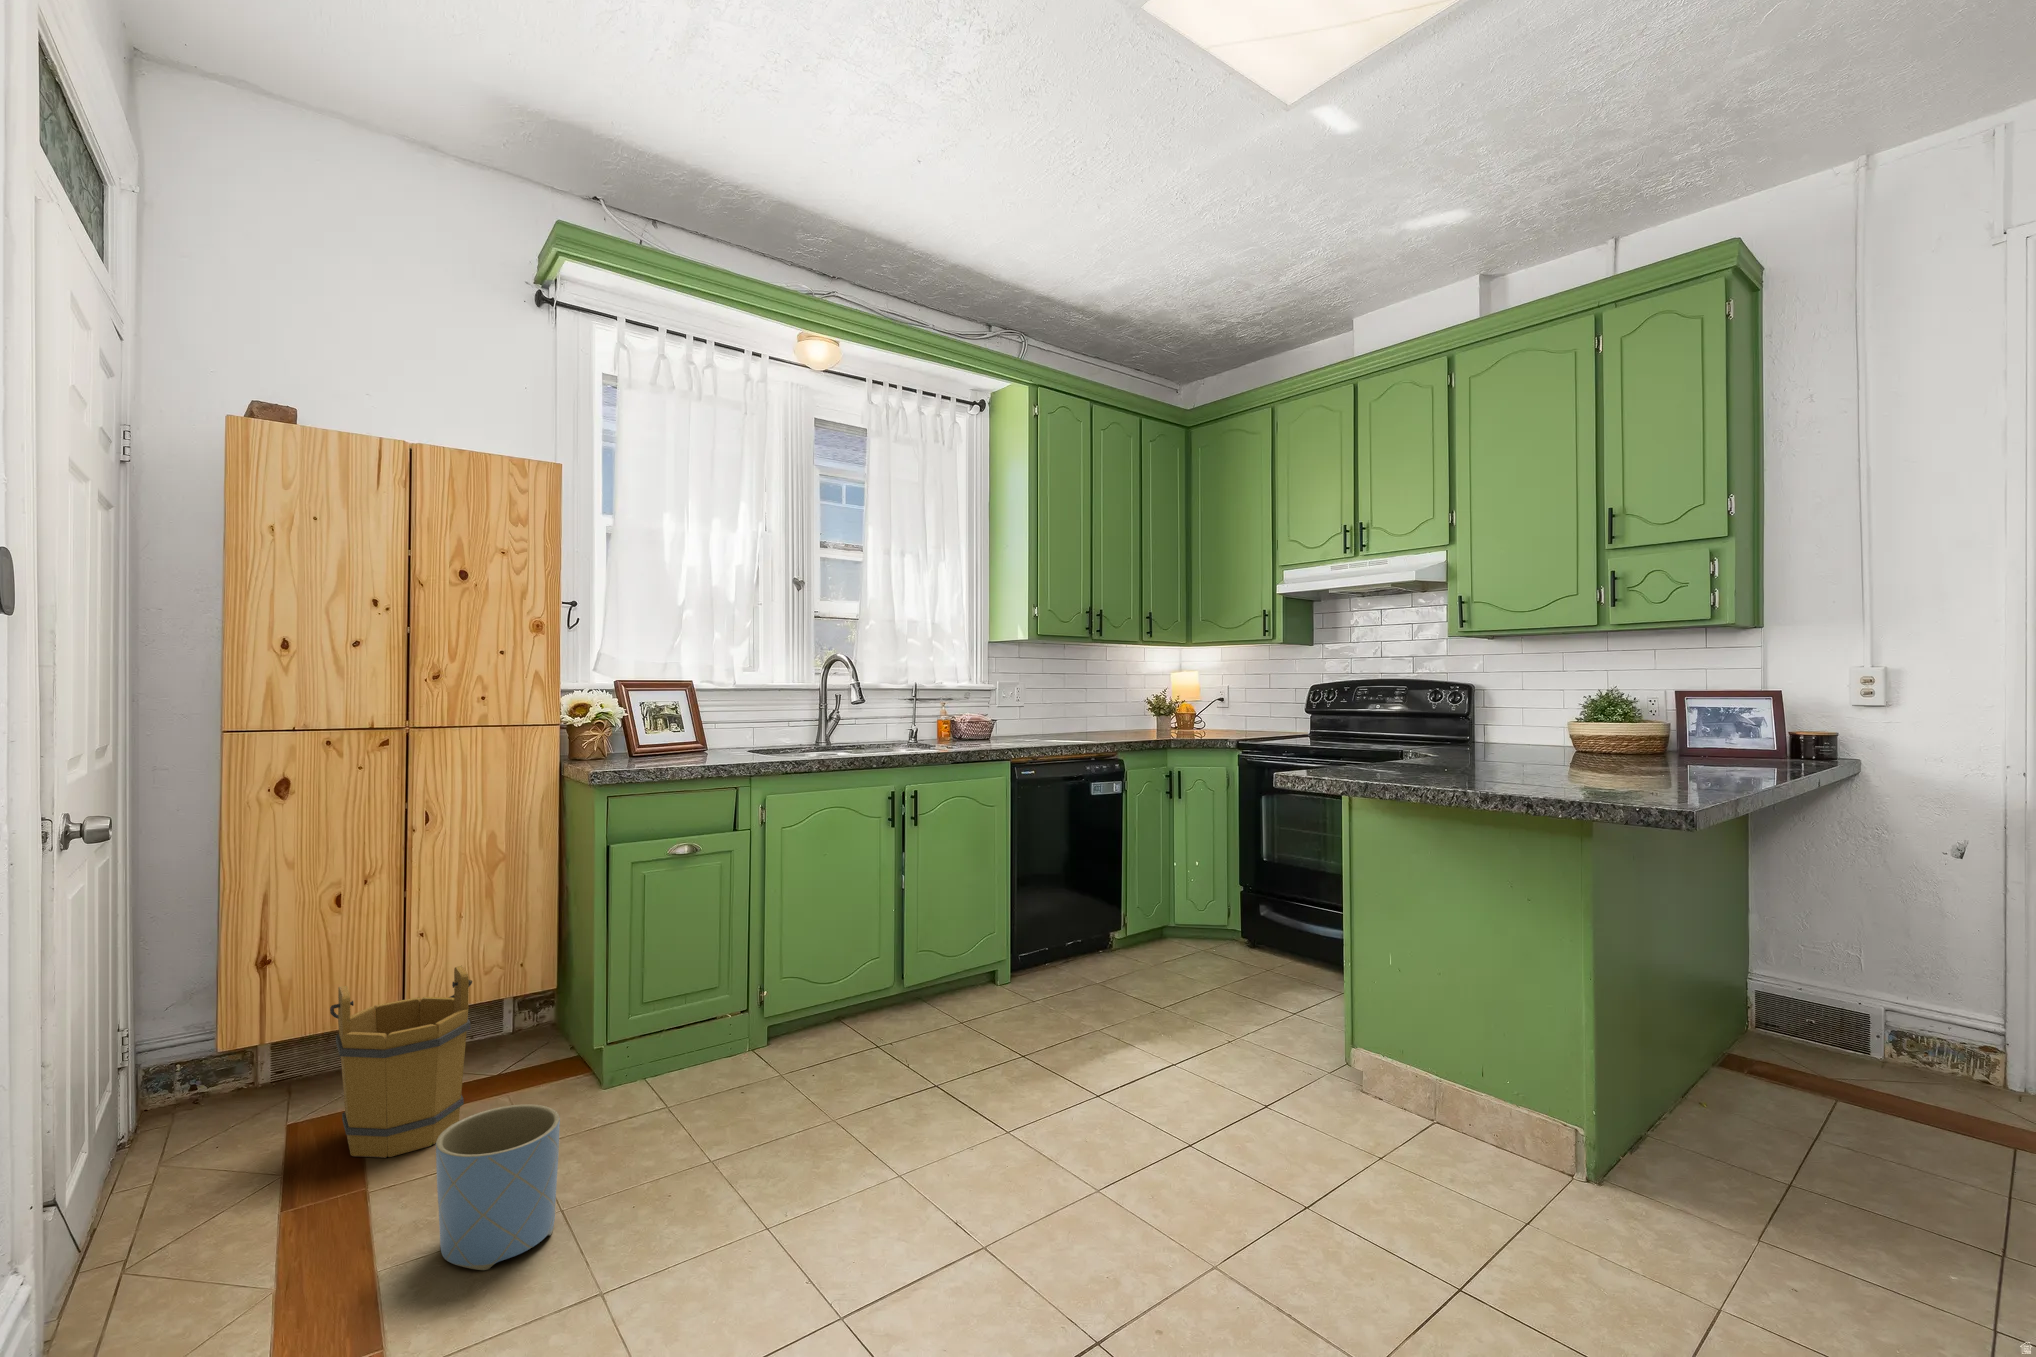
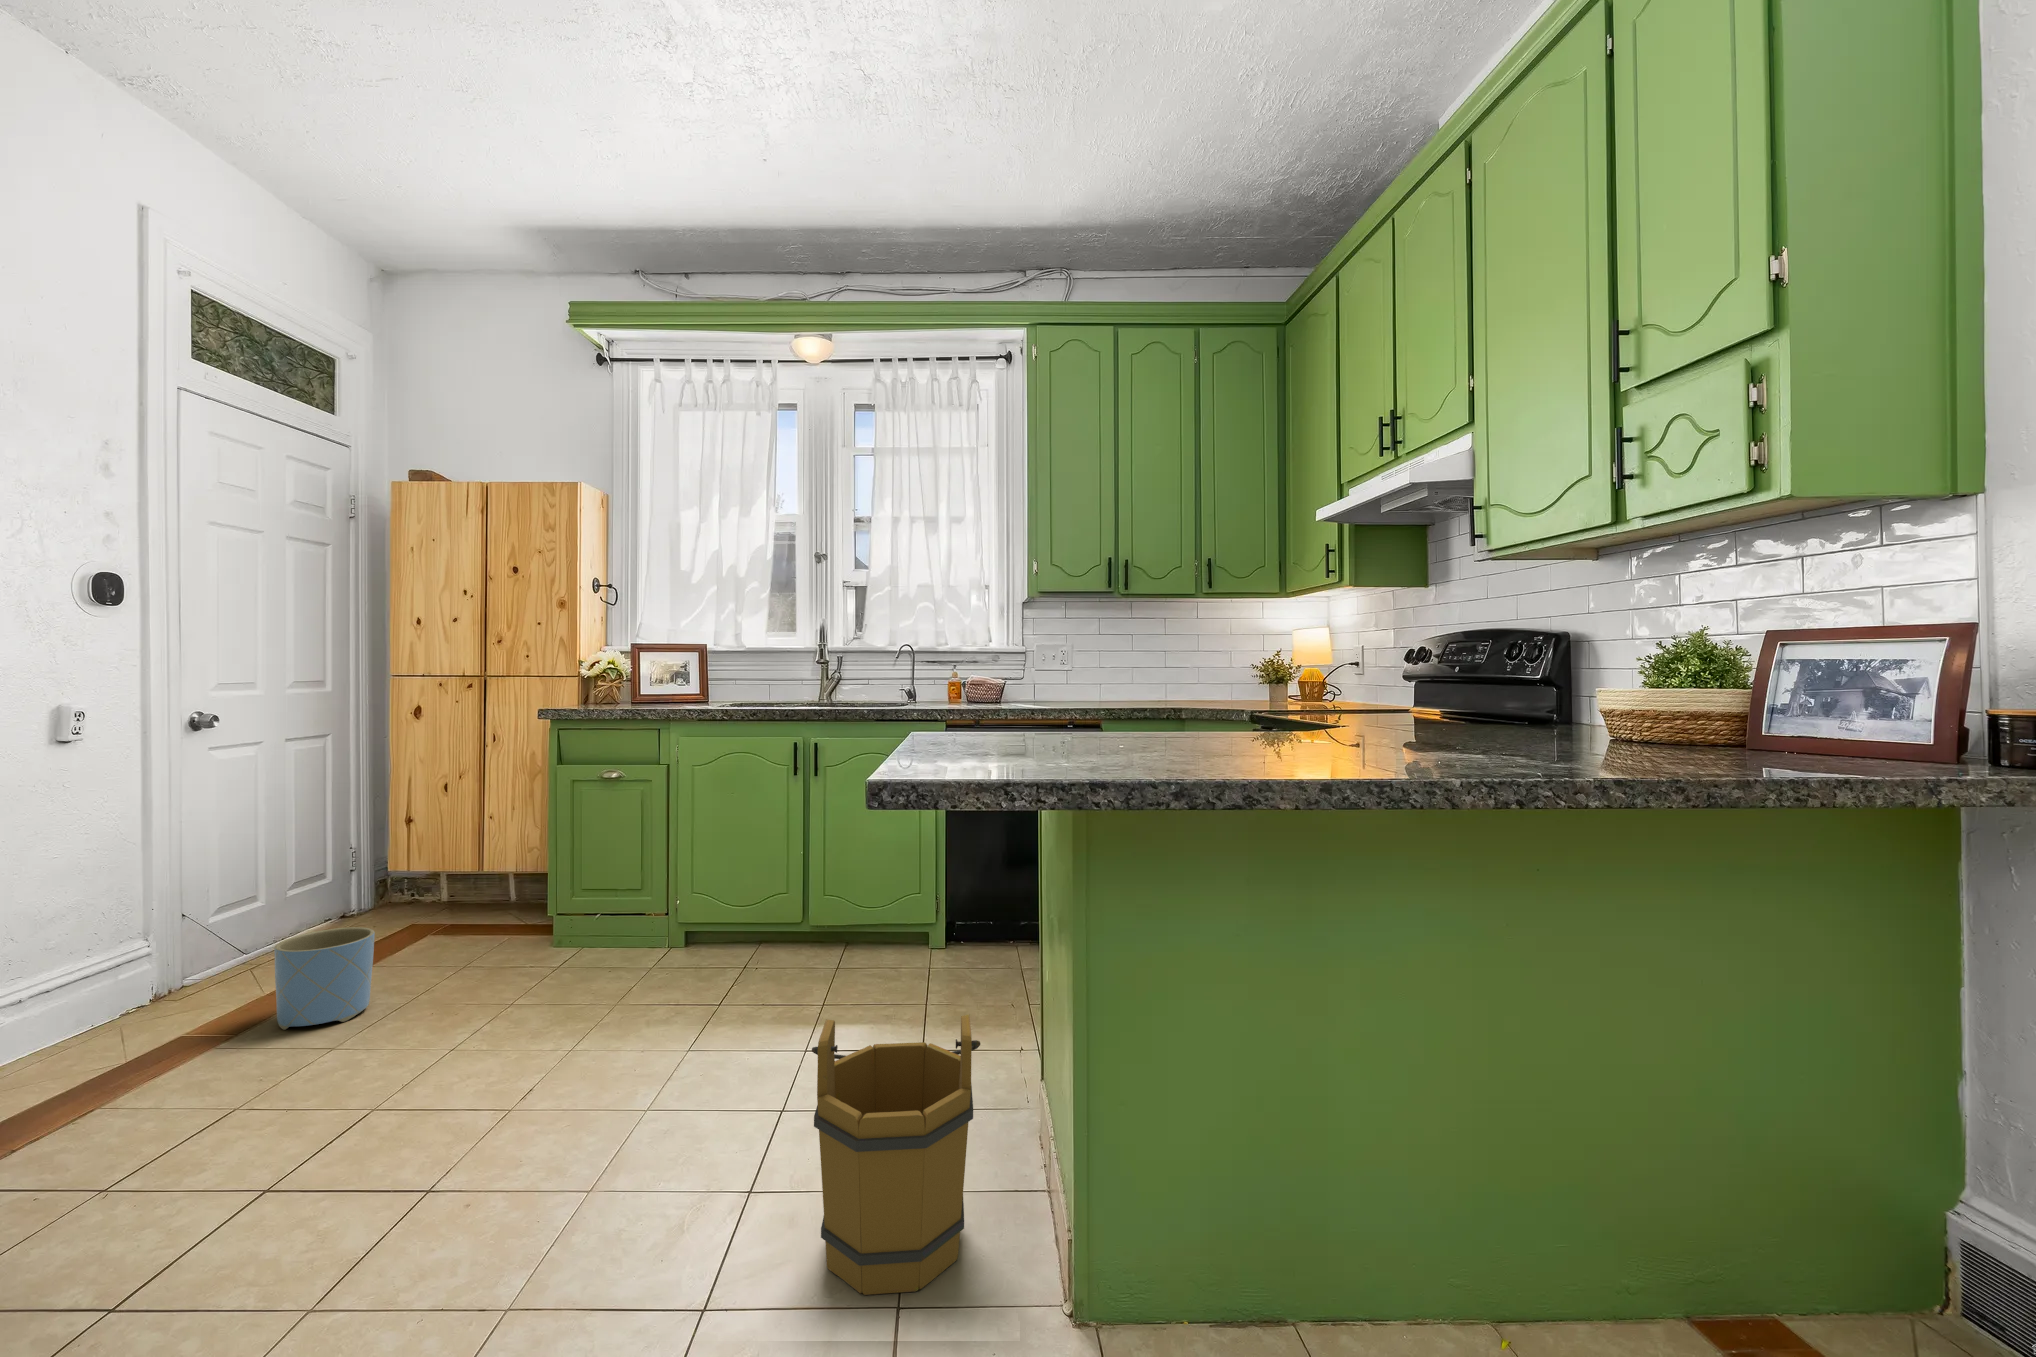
bucket: present [330,966,472,1158] -> present [812,1014,980,1295]

